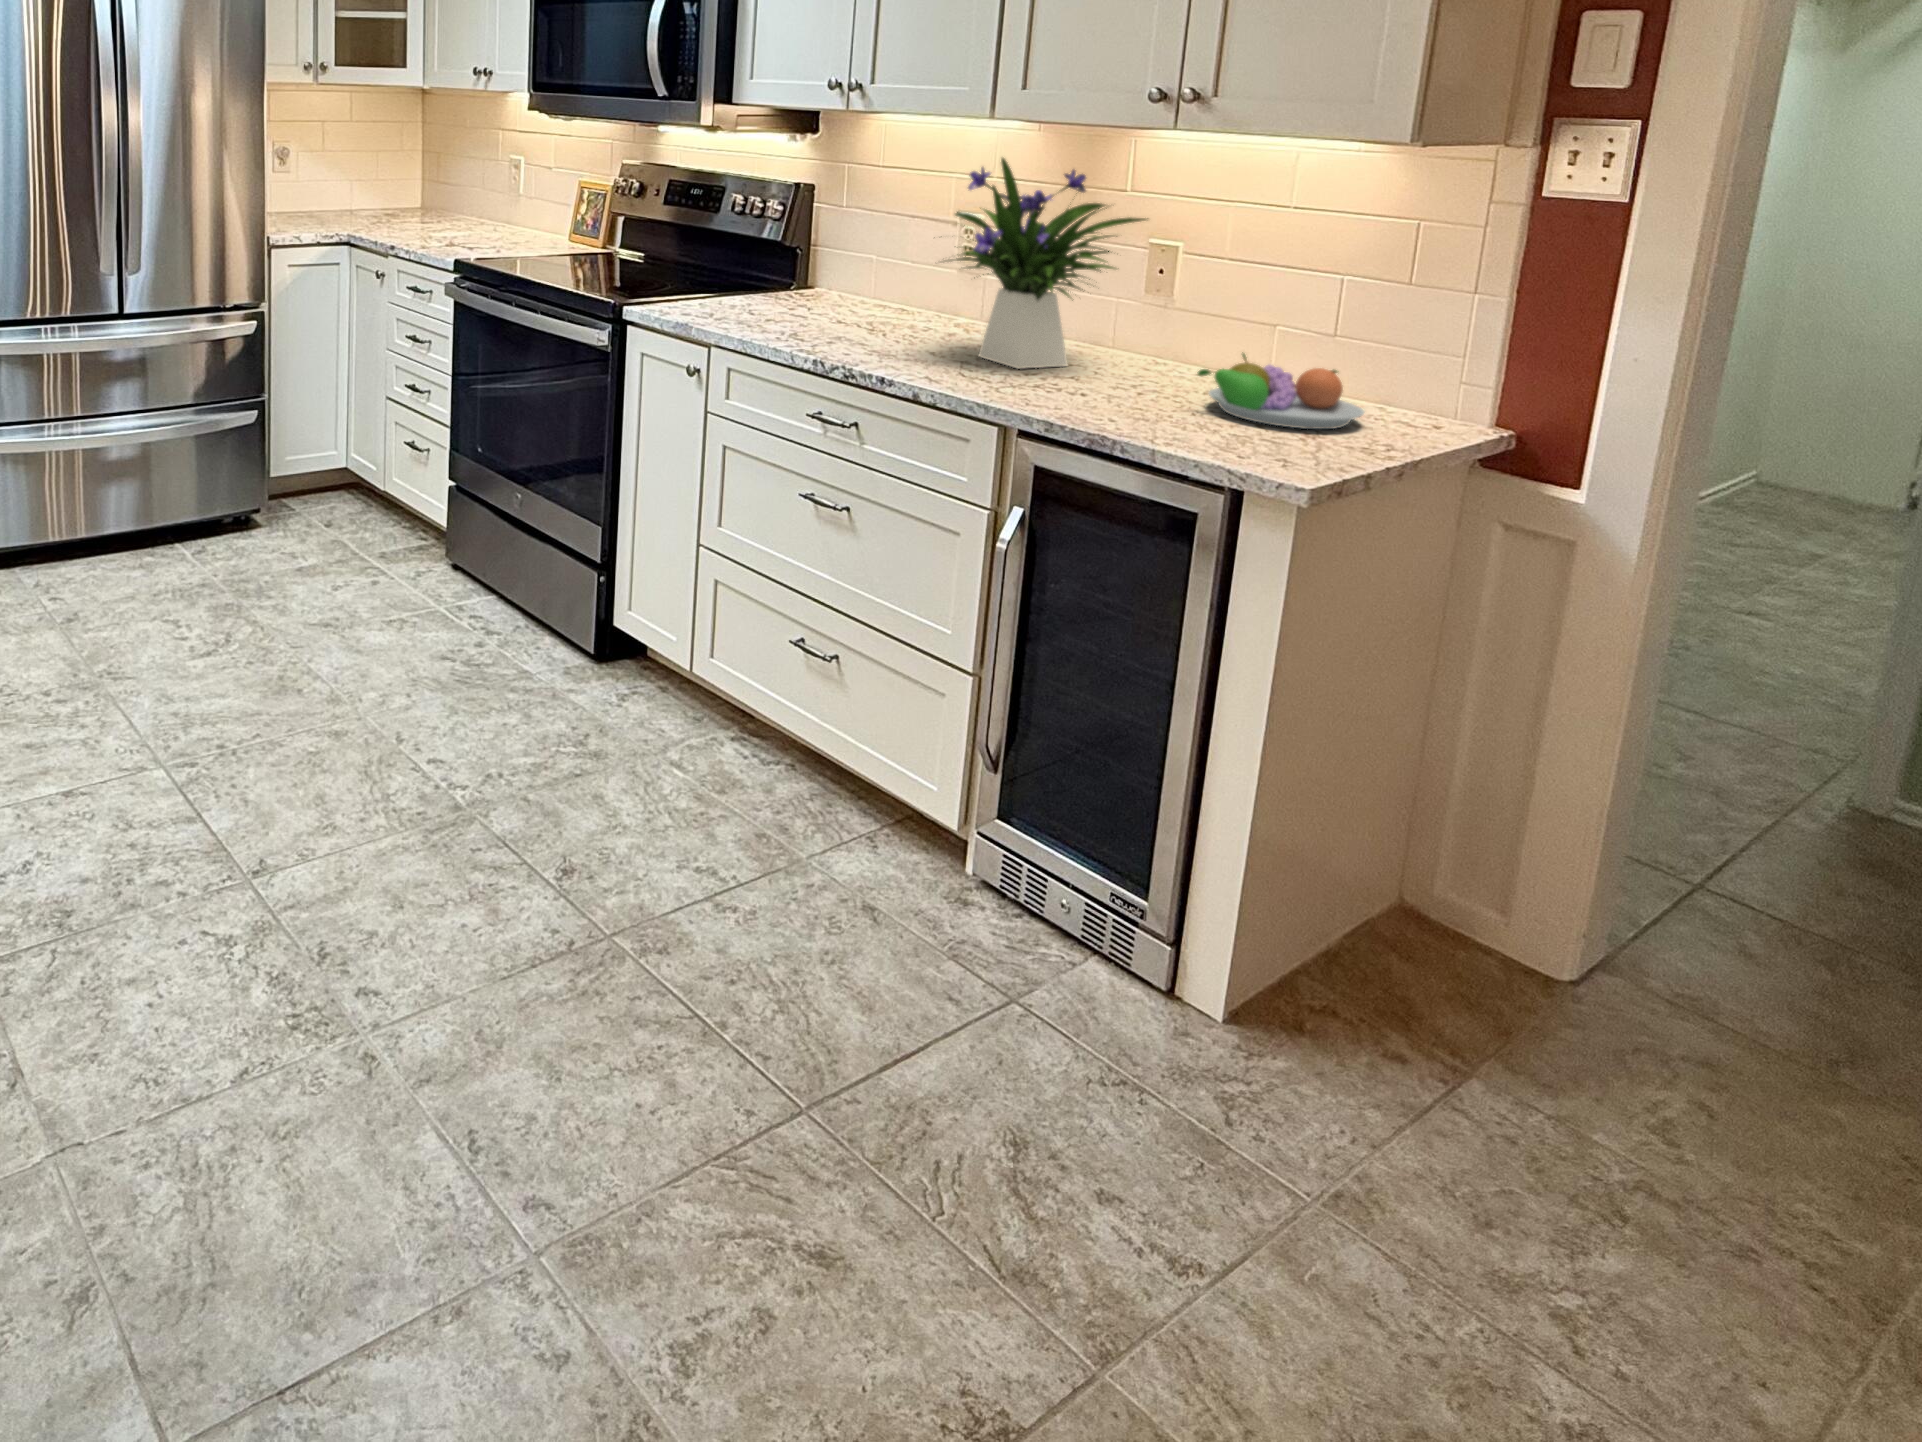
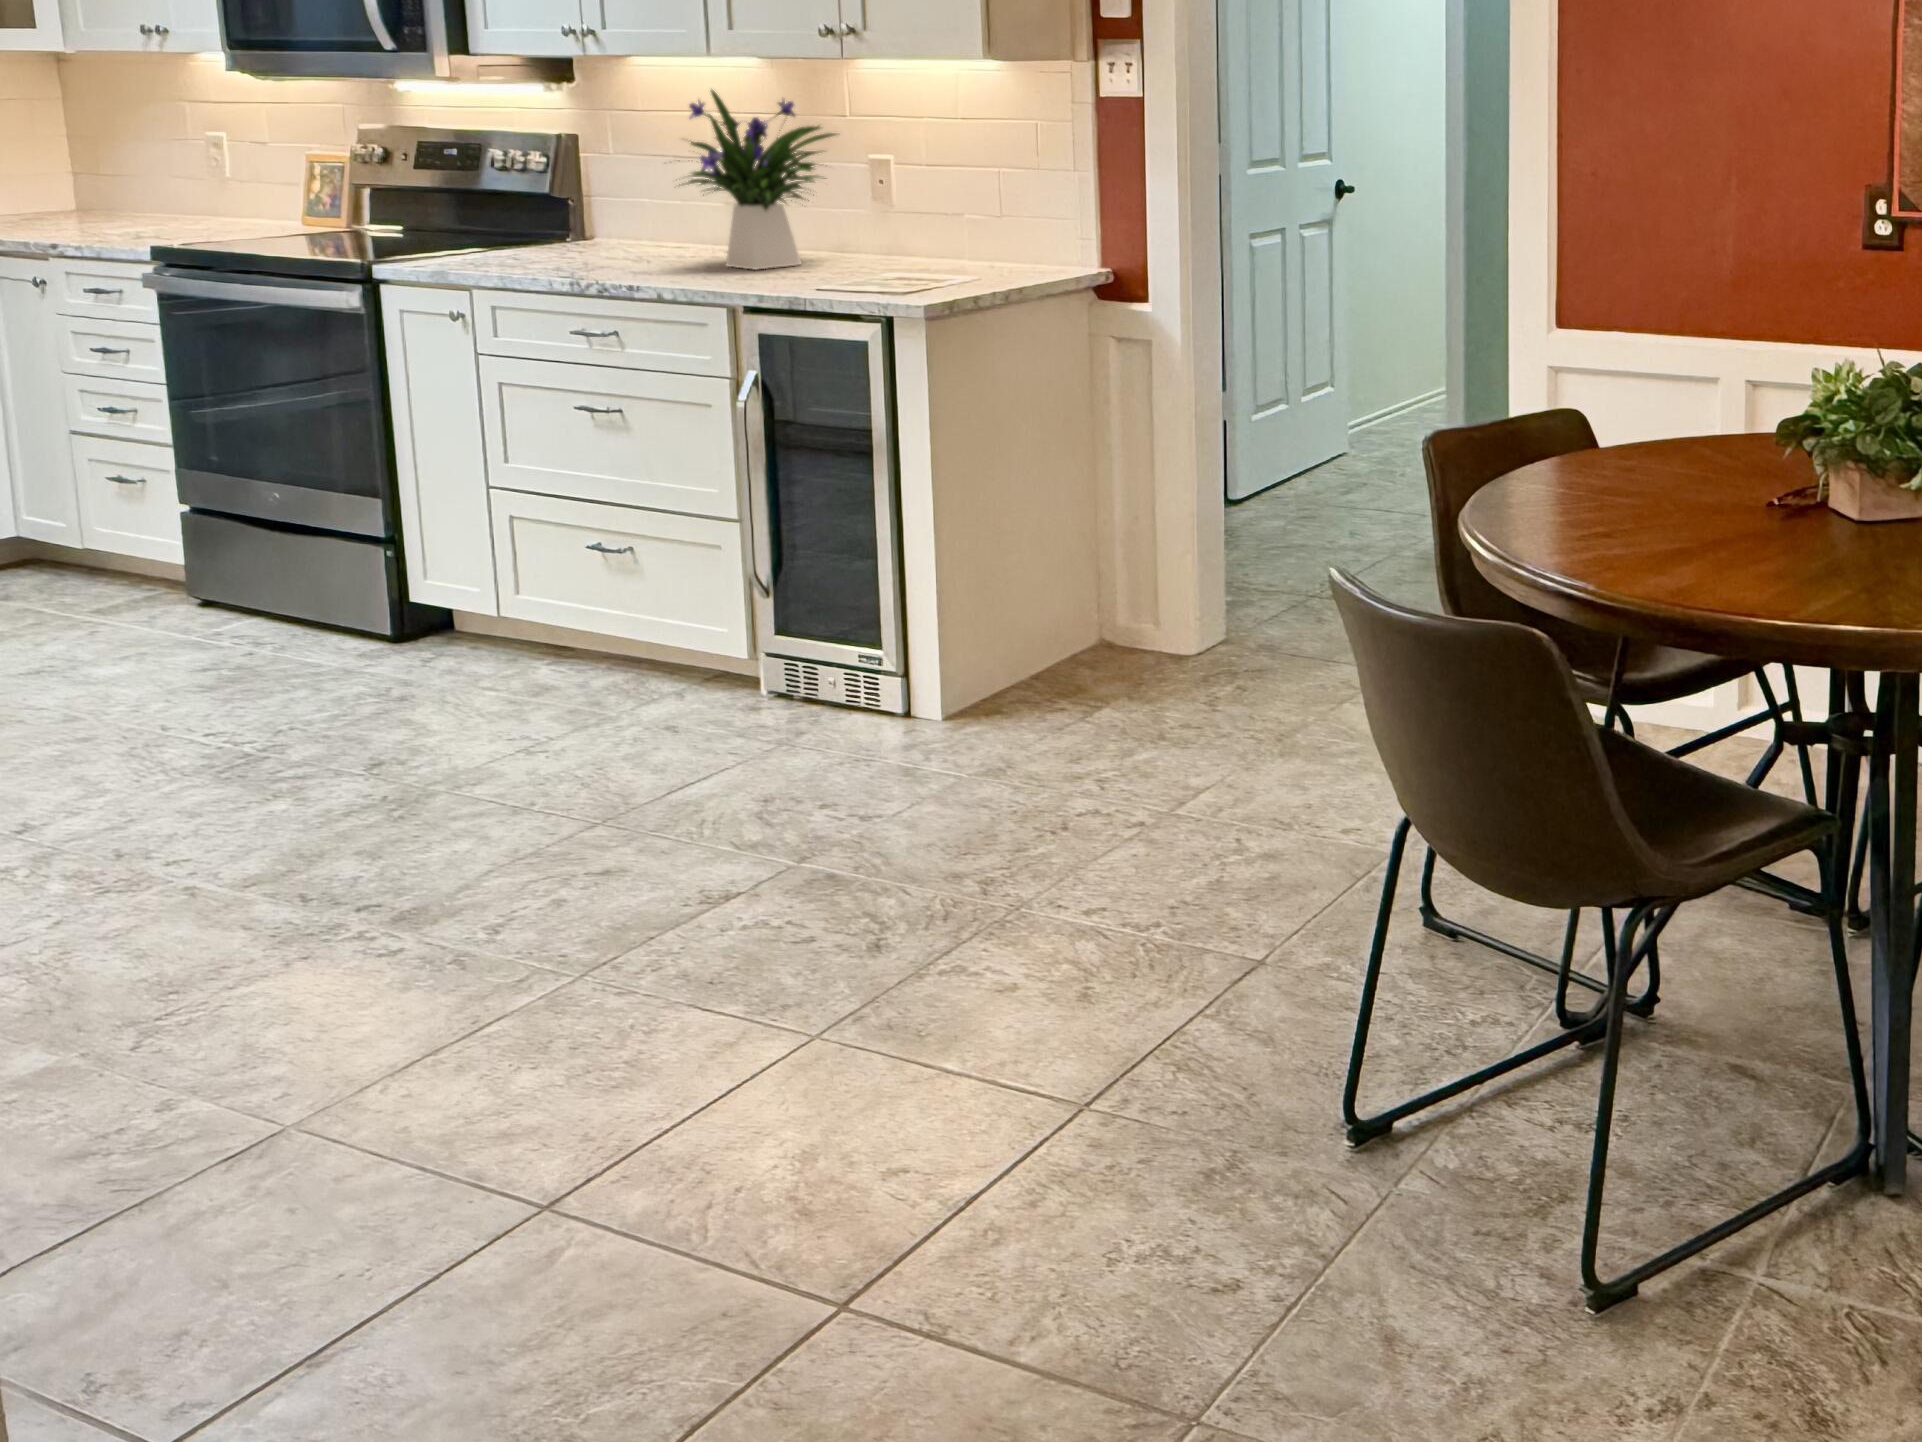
fruit bowl: present [1197,354,1364,429] -> none [878,231,1000,279]

